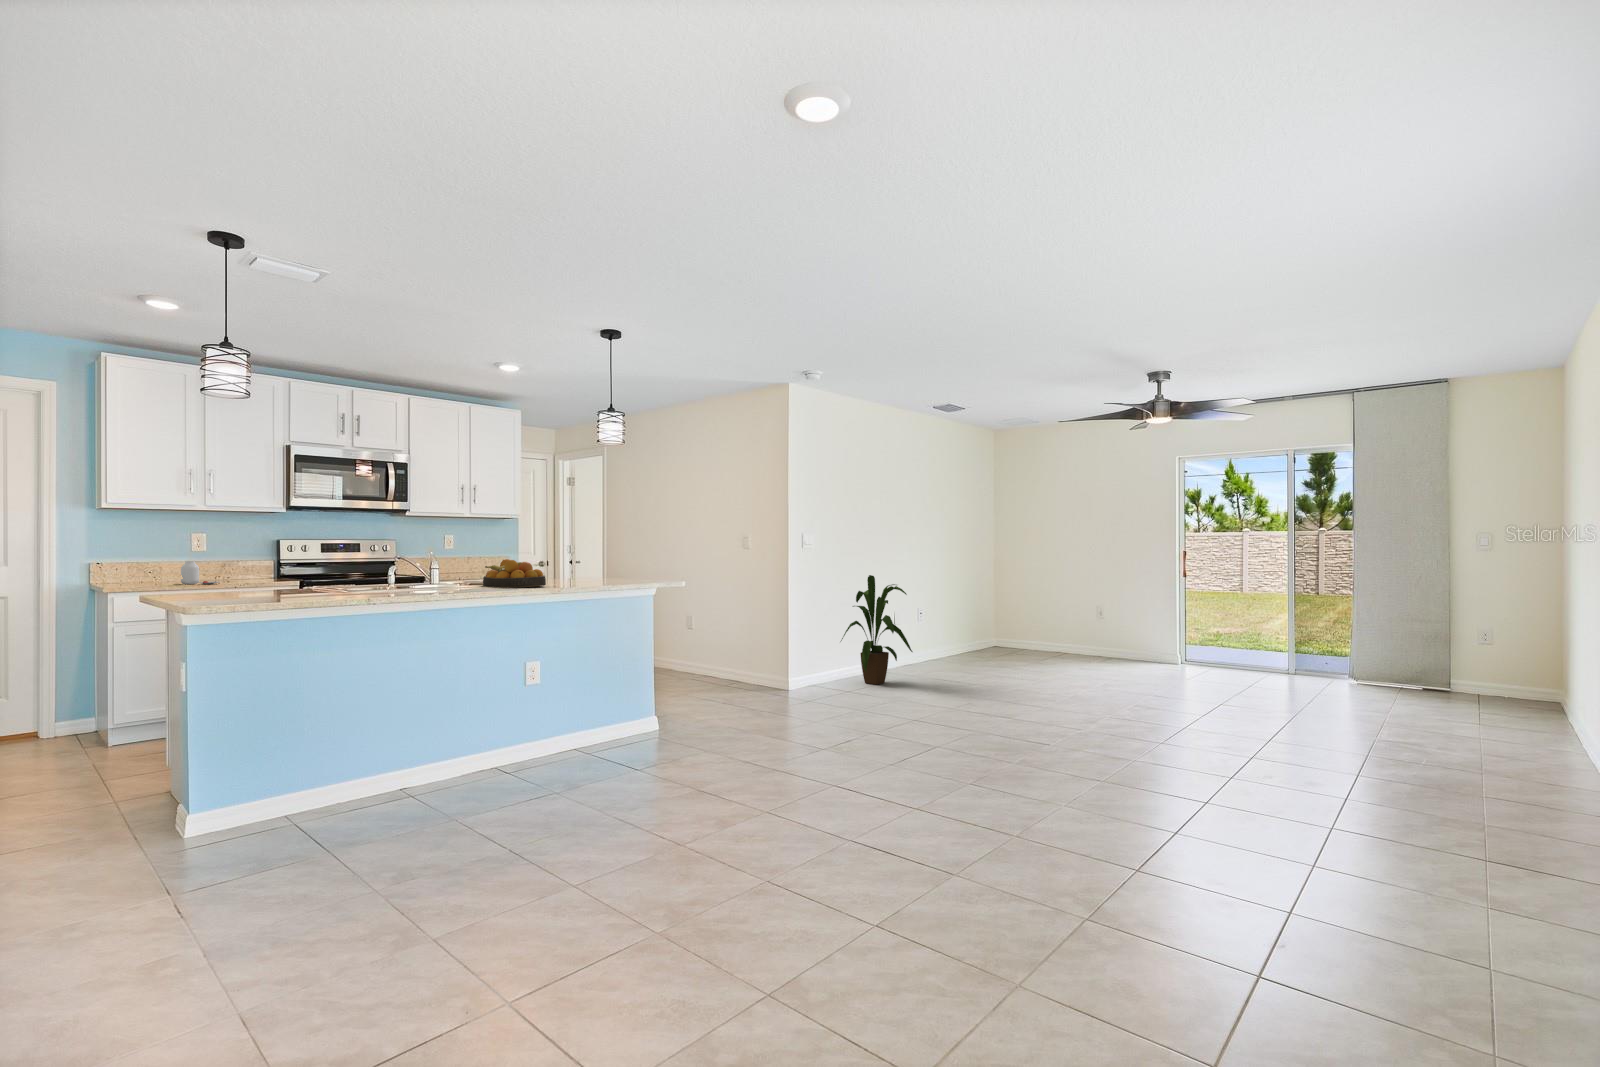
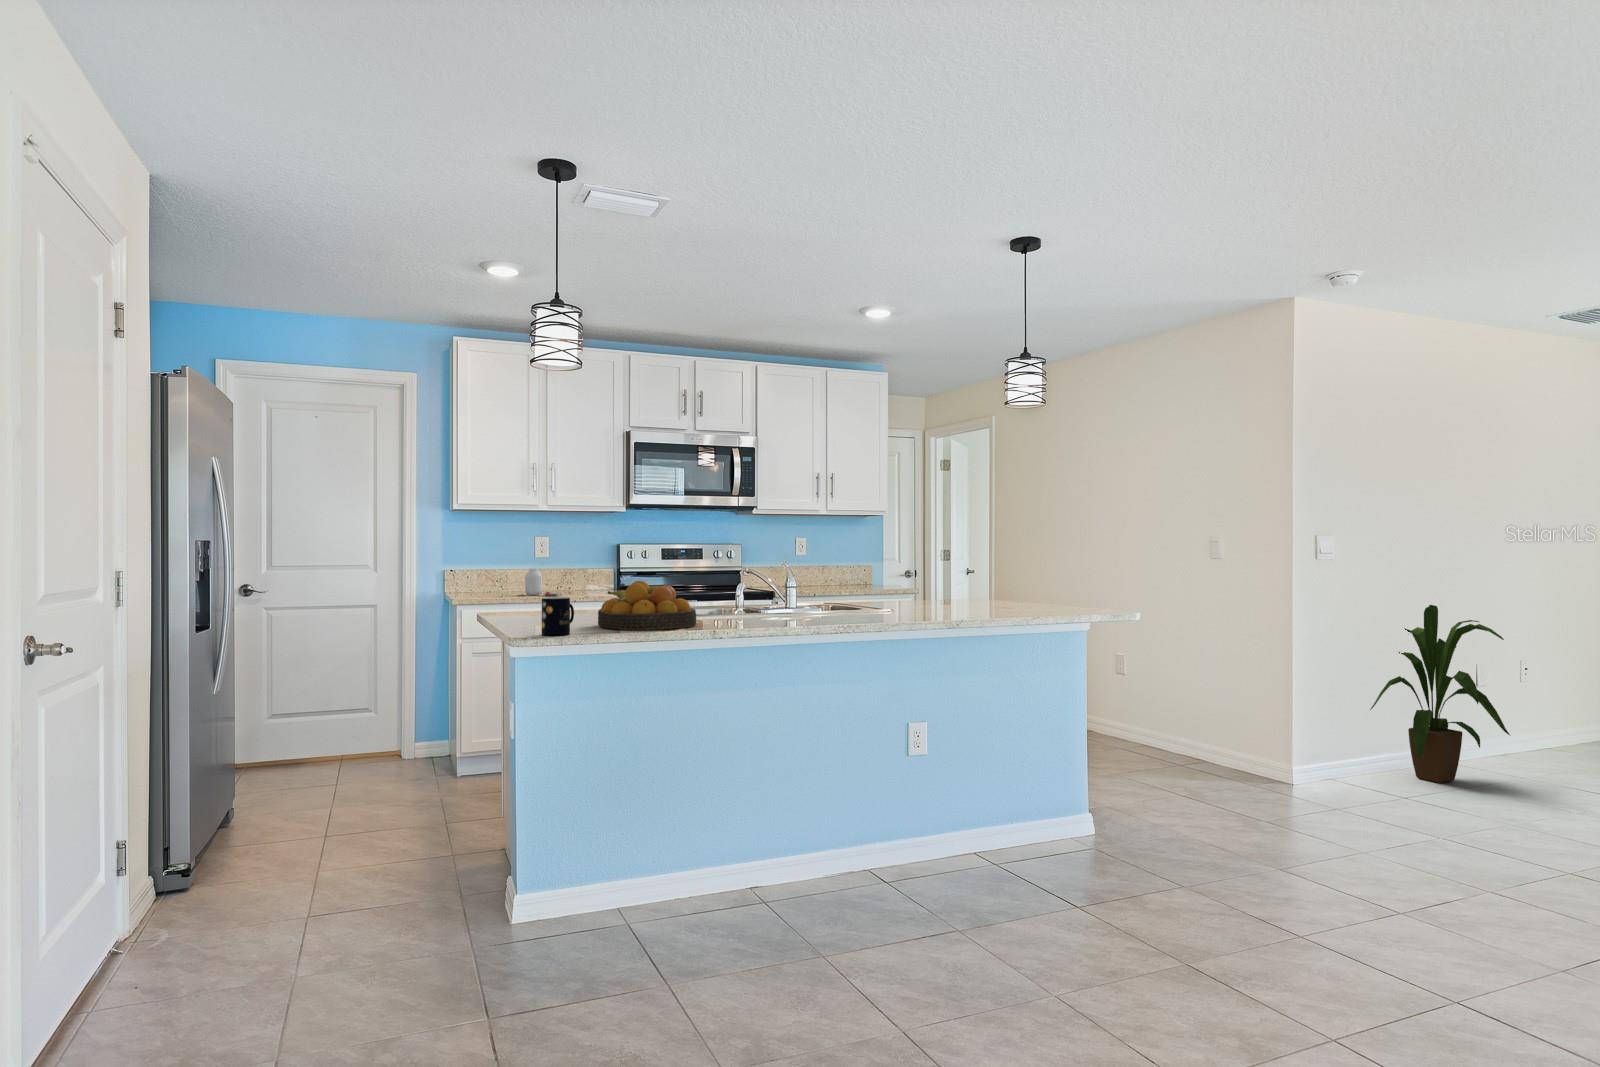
fruit bowl: present [483,559,546,588] -> present [598,581,696,630]
mug: none [212,576,242,606] -> present [542,597,574,636]

